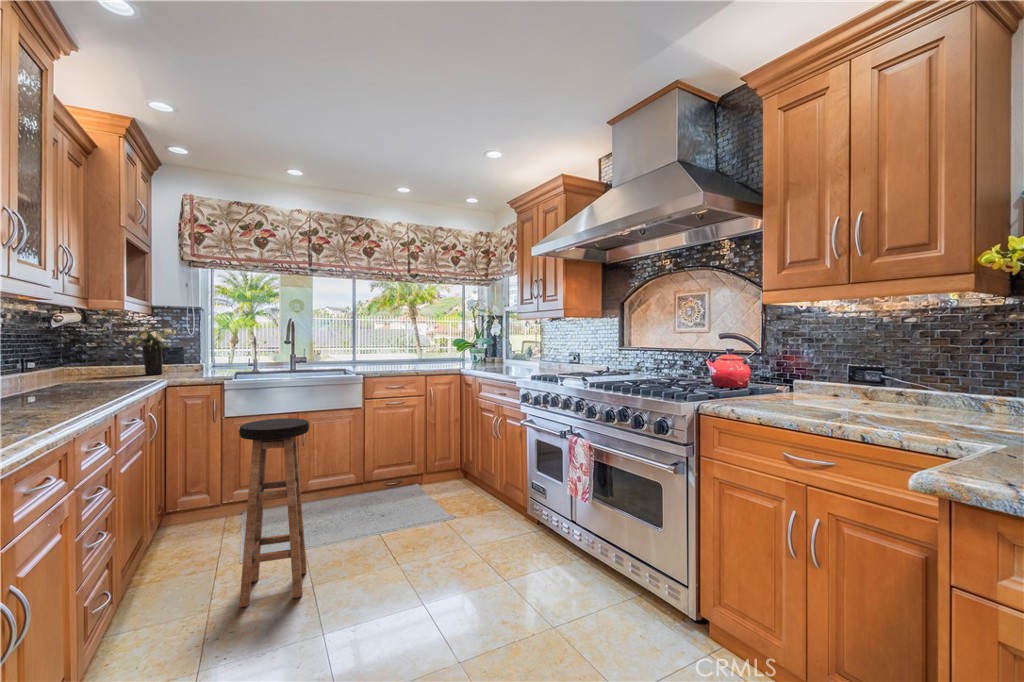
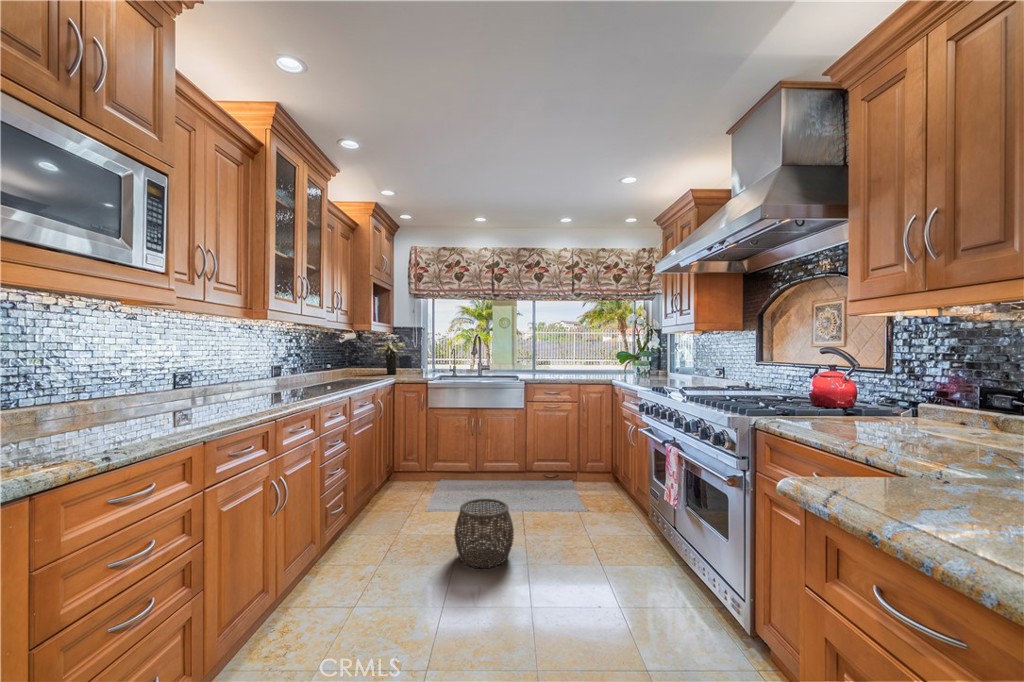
bar stool: present [239,418,309,607] -> none [412,409,461,540]
woven basket: none [320,530,403,627] -> present [454,499,514,568]

